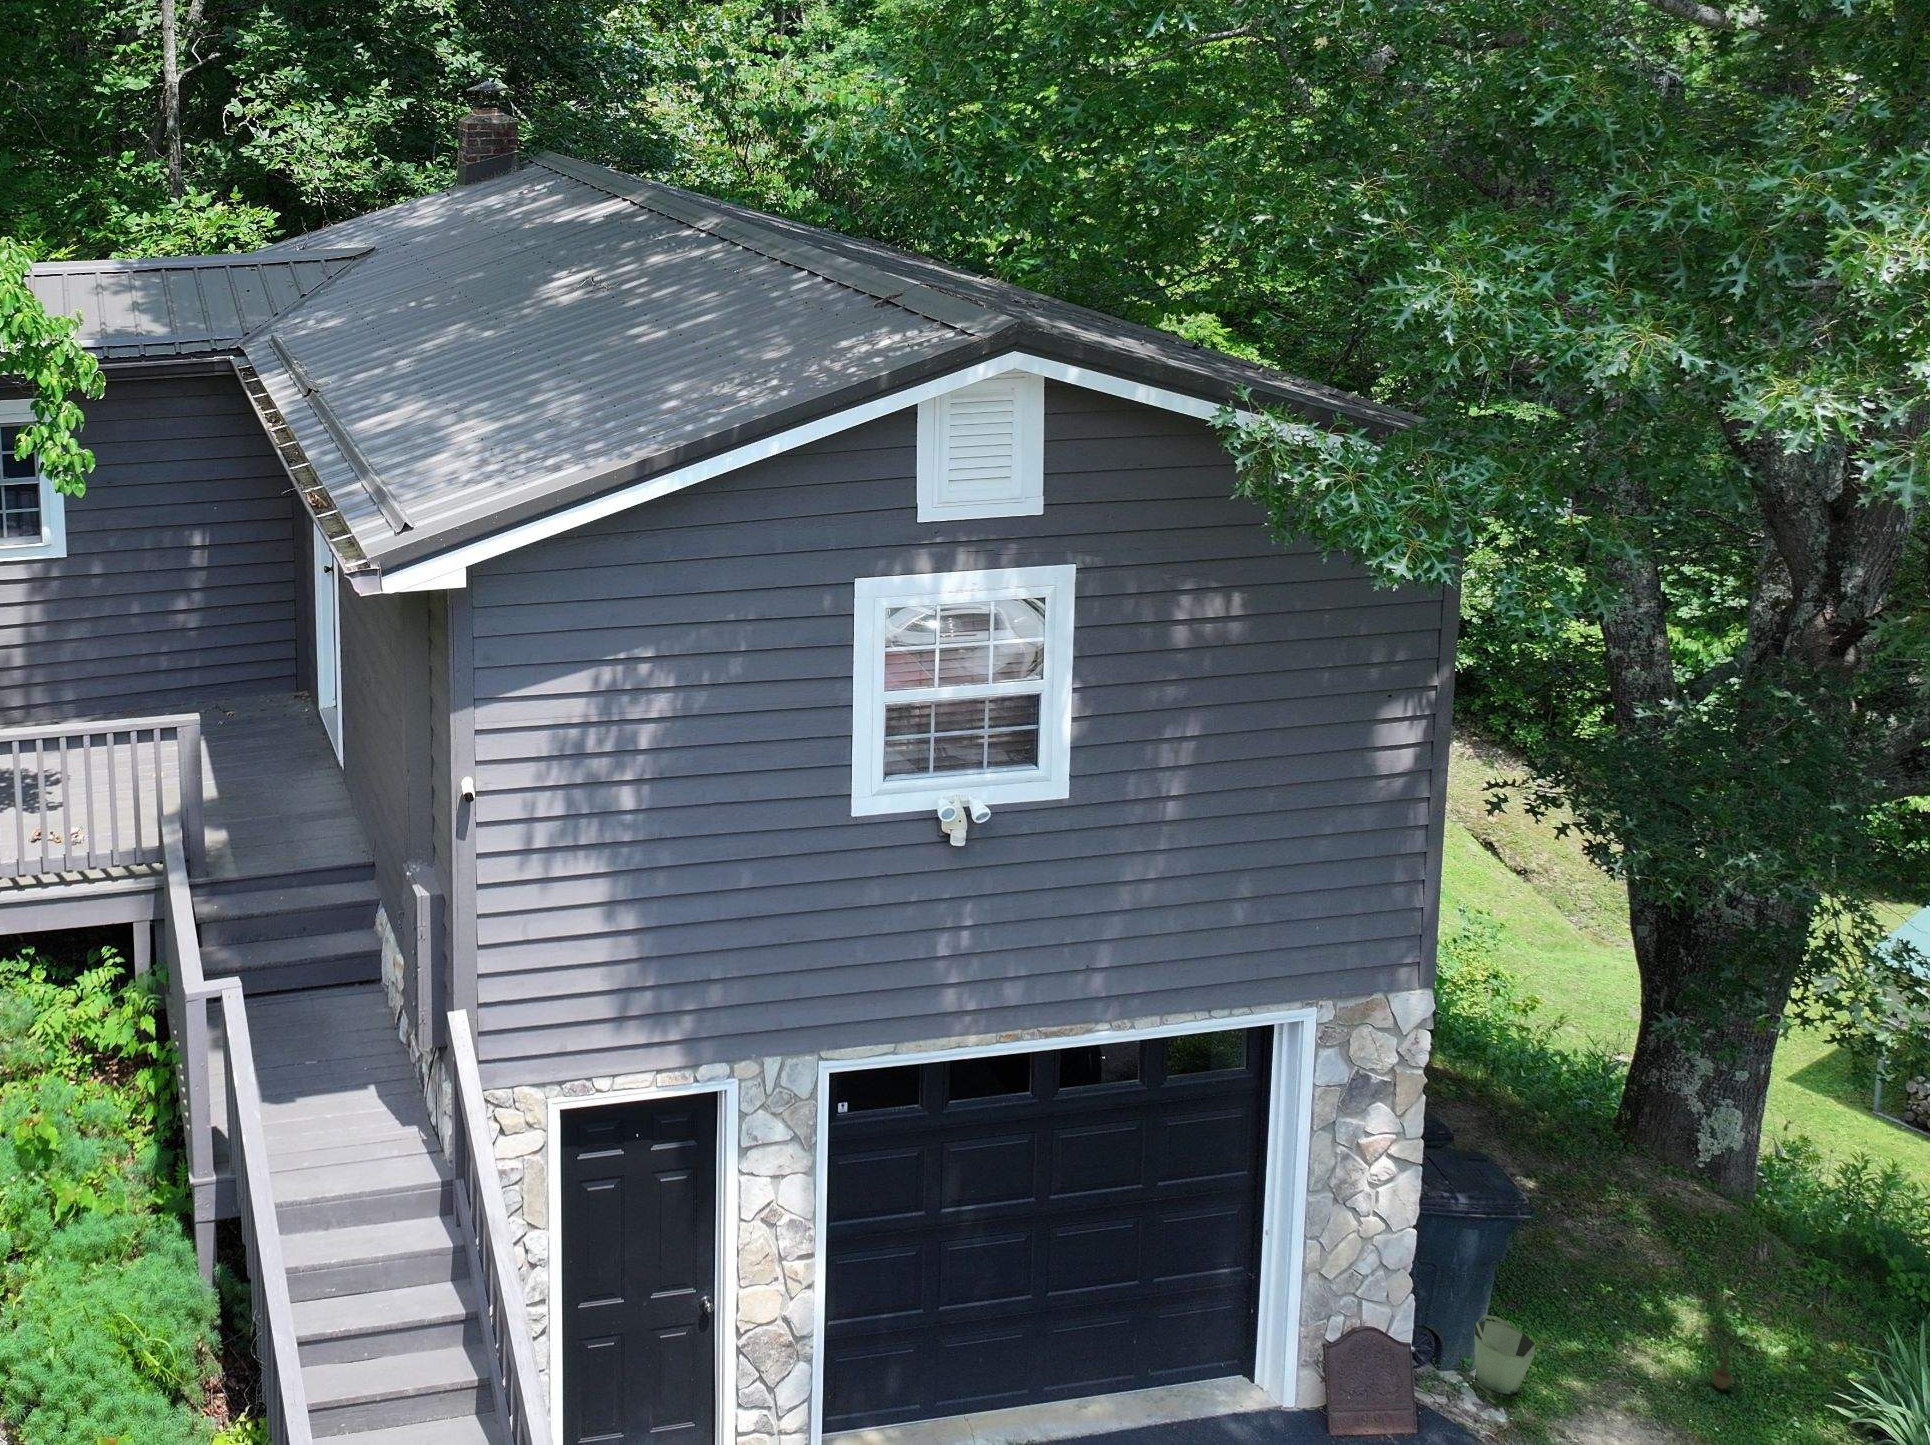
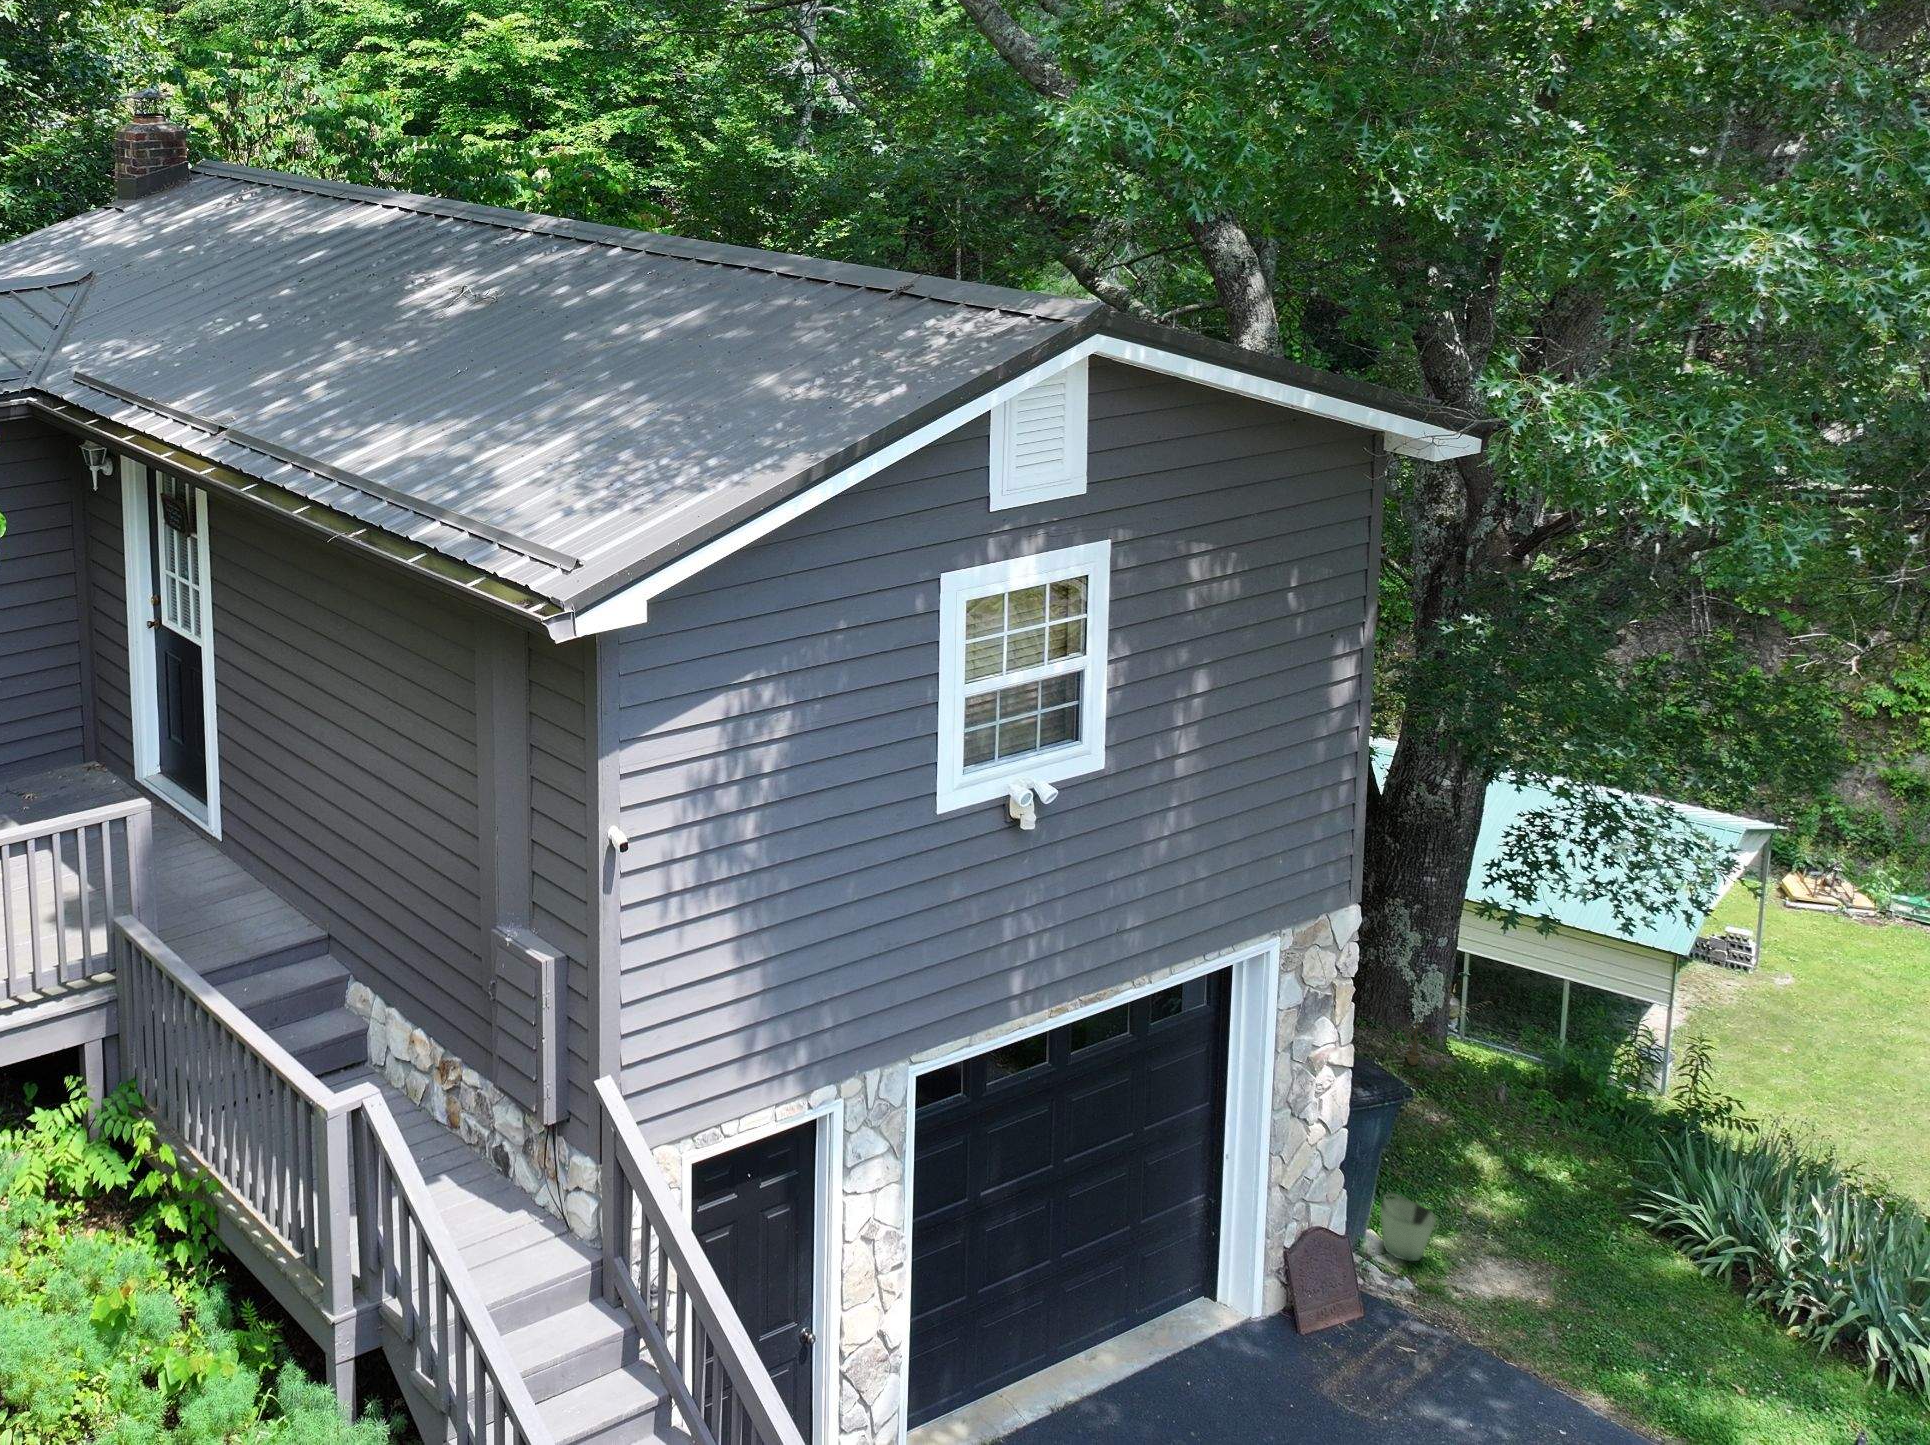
decorative plant: present [1690,1331,1744,1389] -> present [1393,1018,1430,1065]

